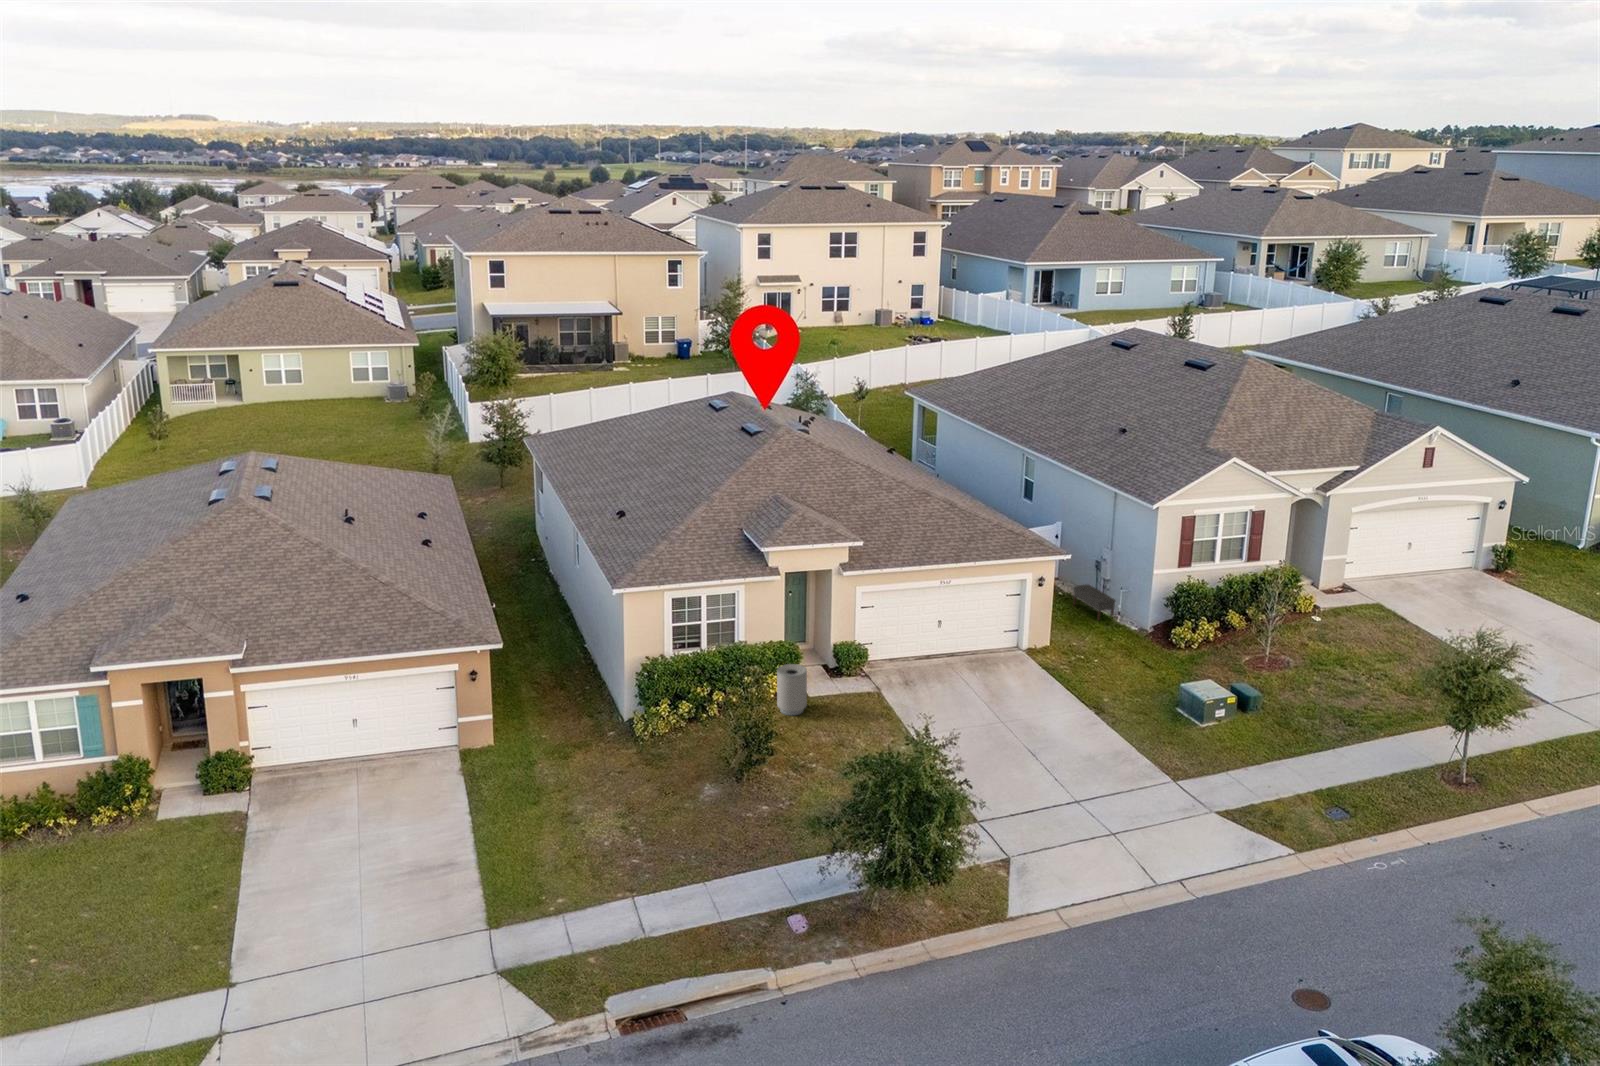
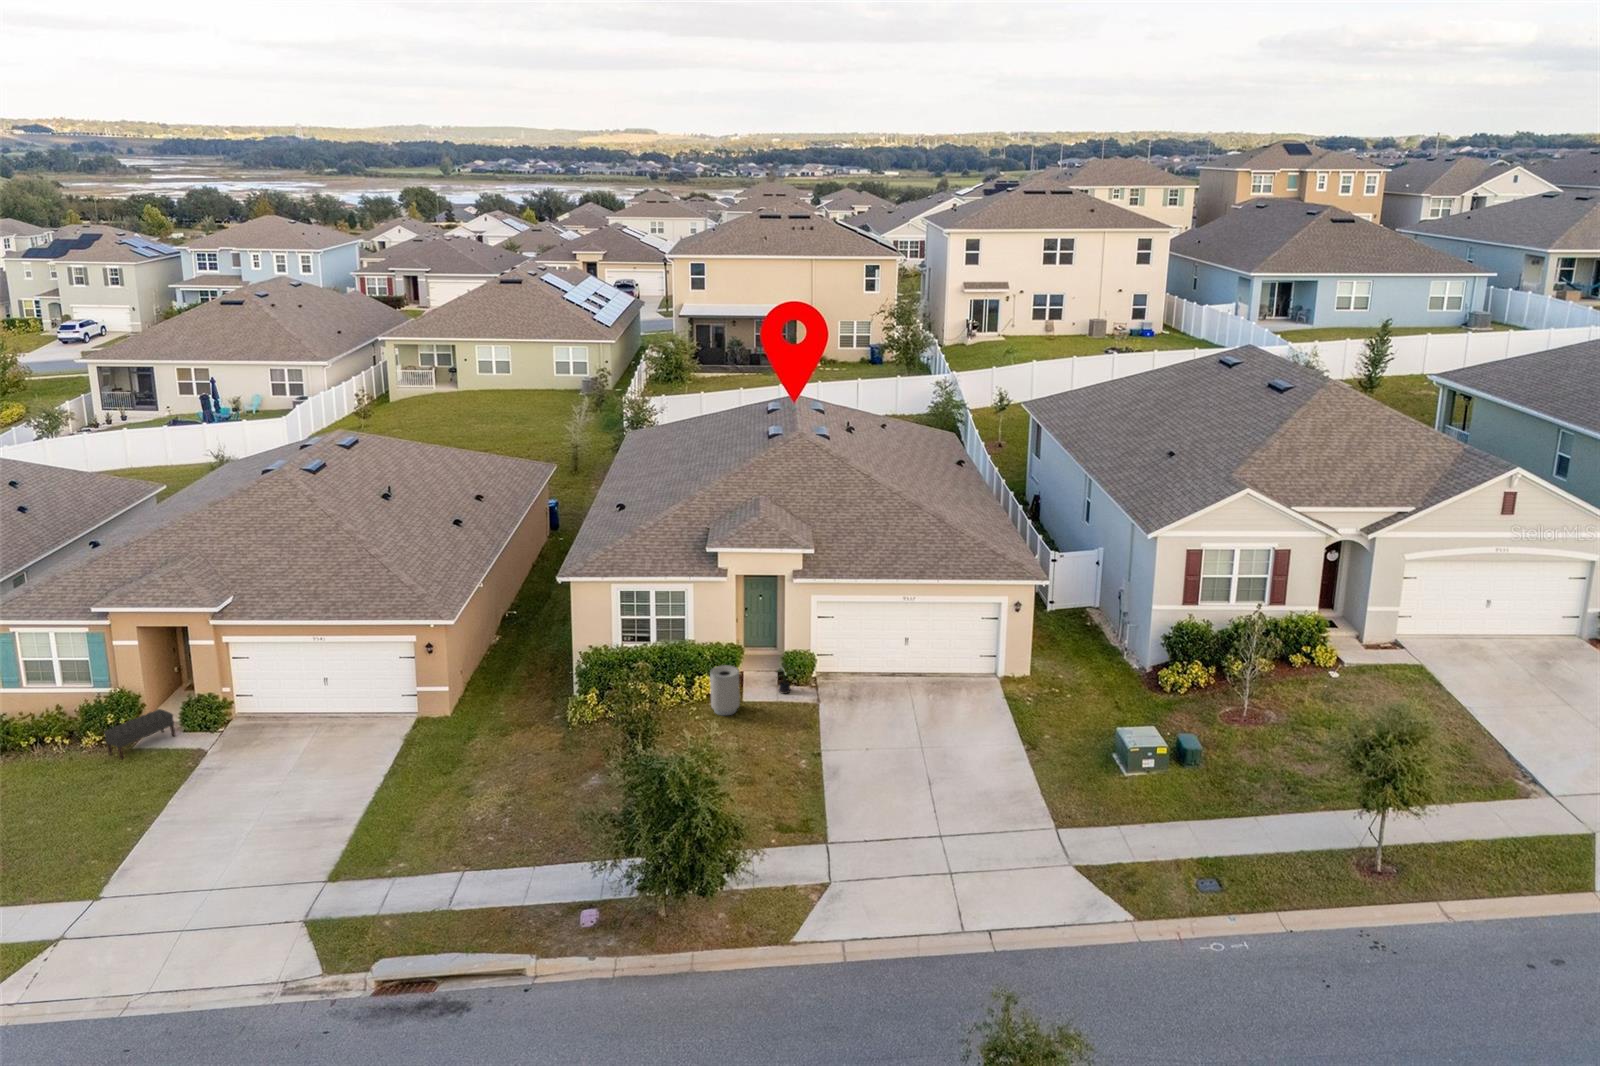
bench: present [1073,584,1115,620] -> present [104,709,175,759]
potted plant: none [828,652,852,689] -> present [777,662,796,694]

